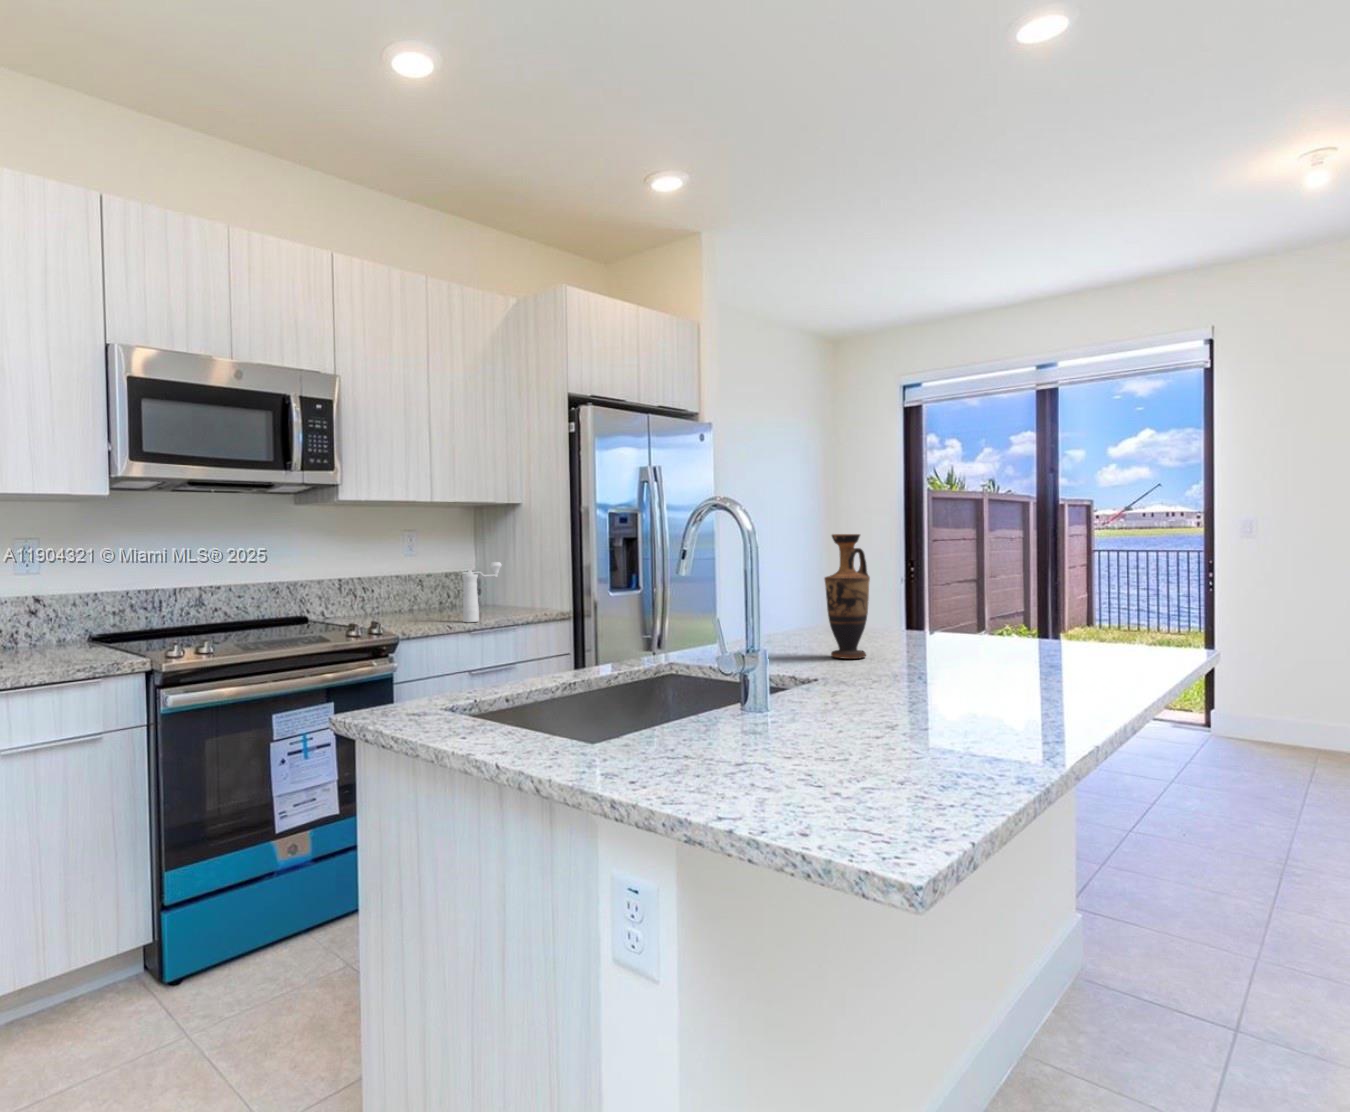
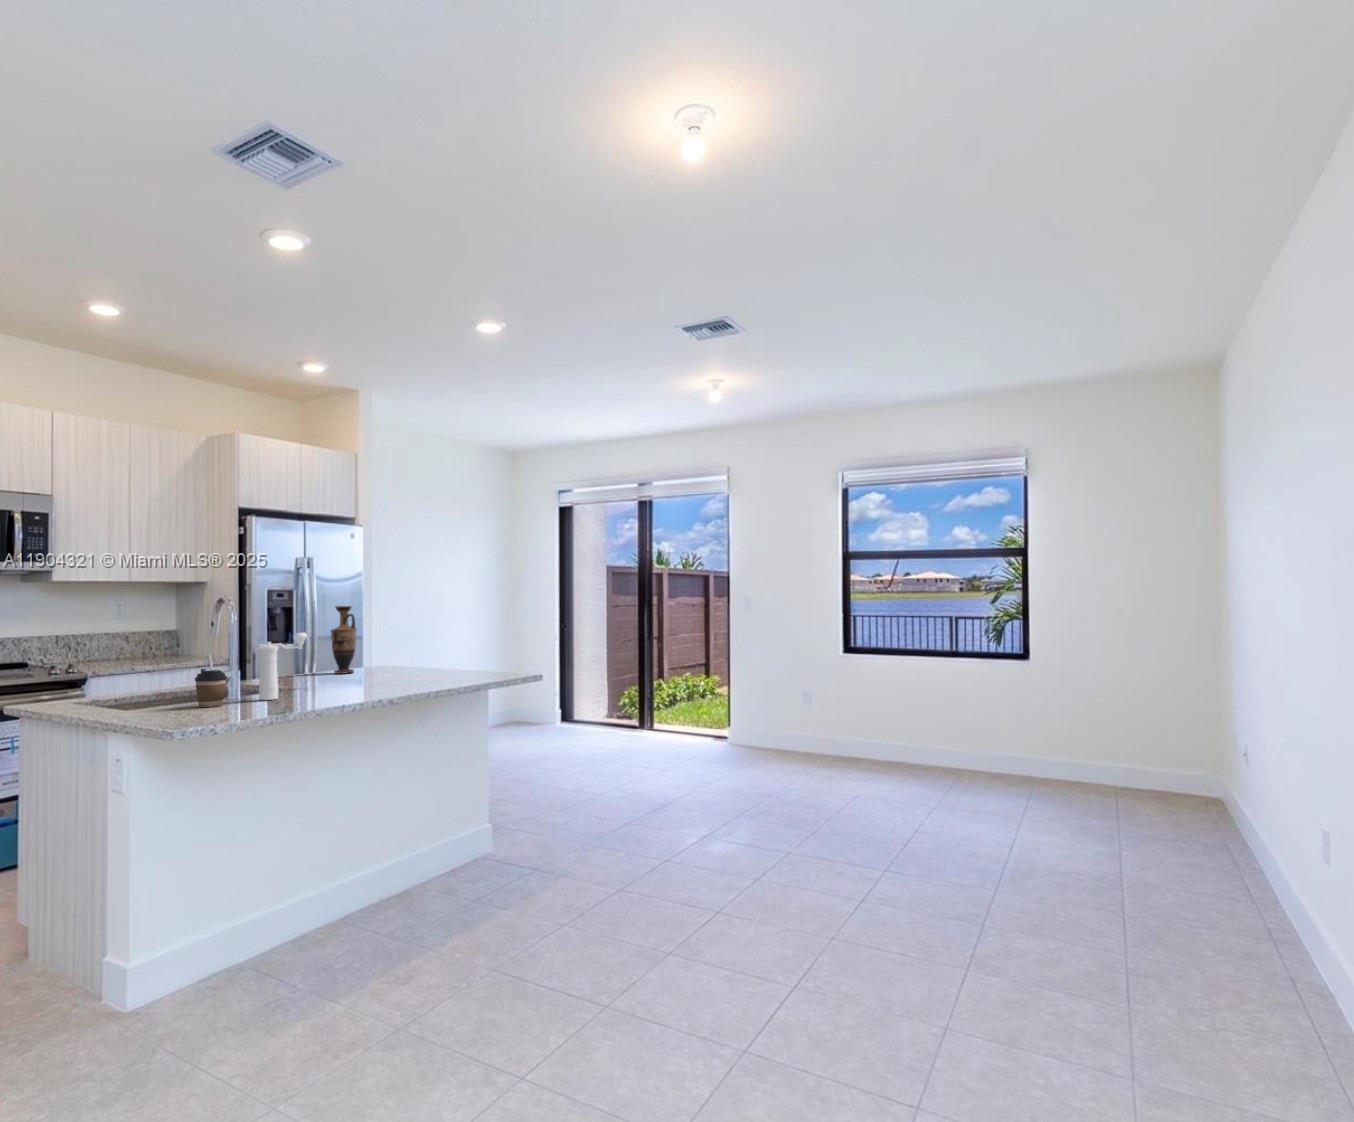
pepper mill: present [462,562,502,622] -> present [259,633,307,700]
coffee cup: none [797,685,871,788] -> present [195,669,227,707]

